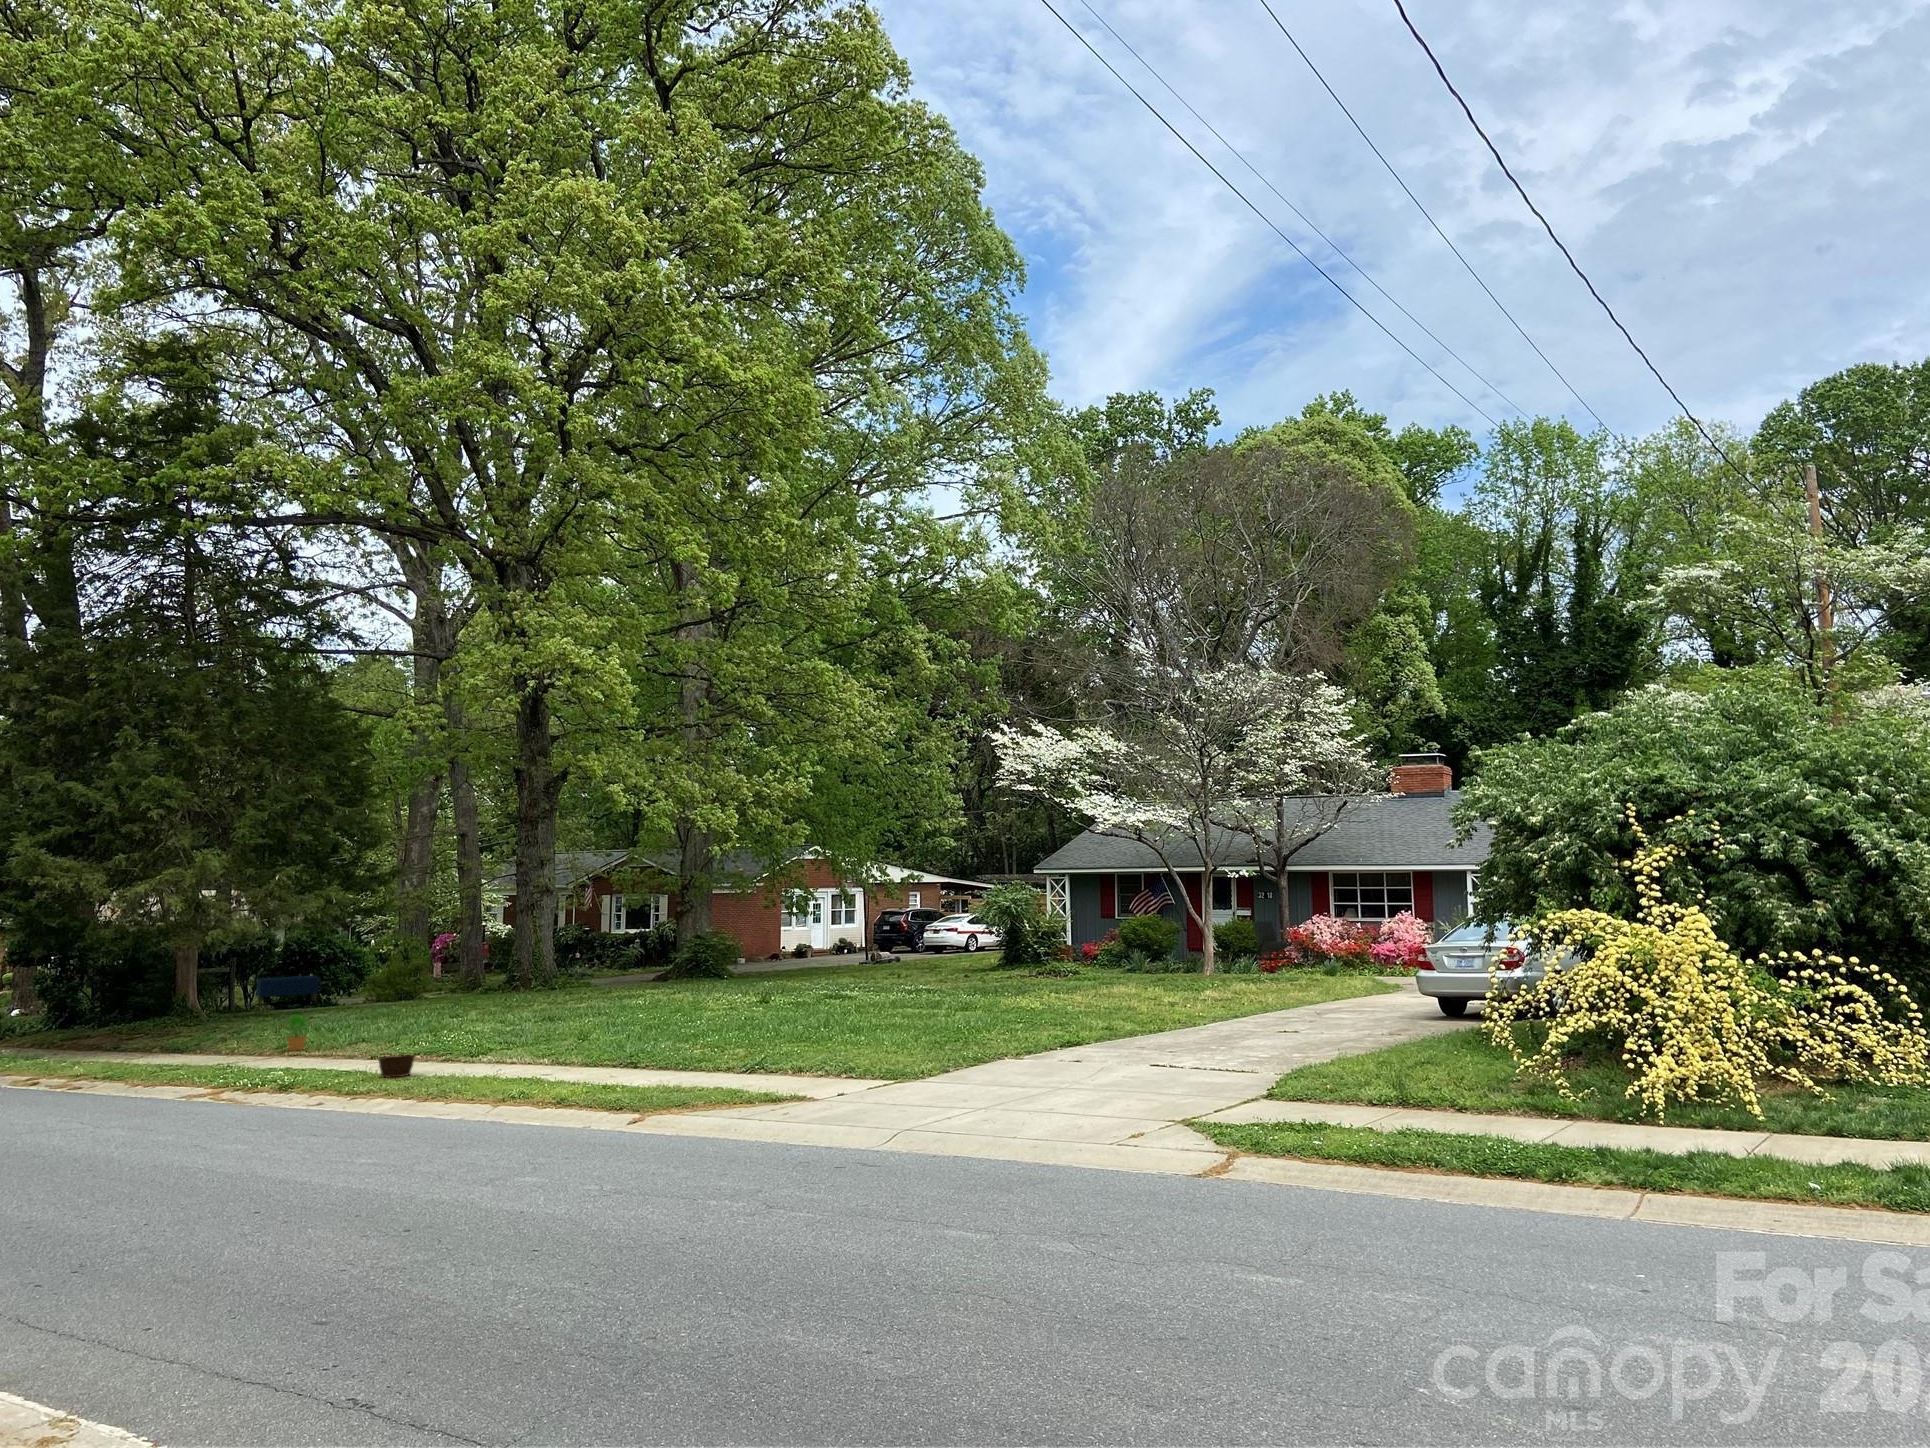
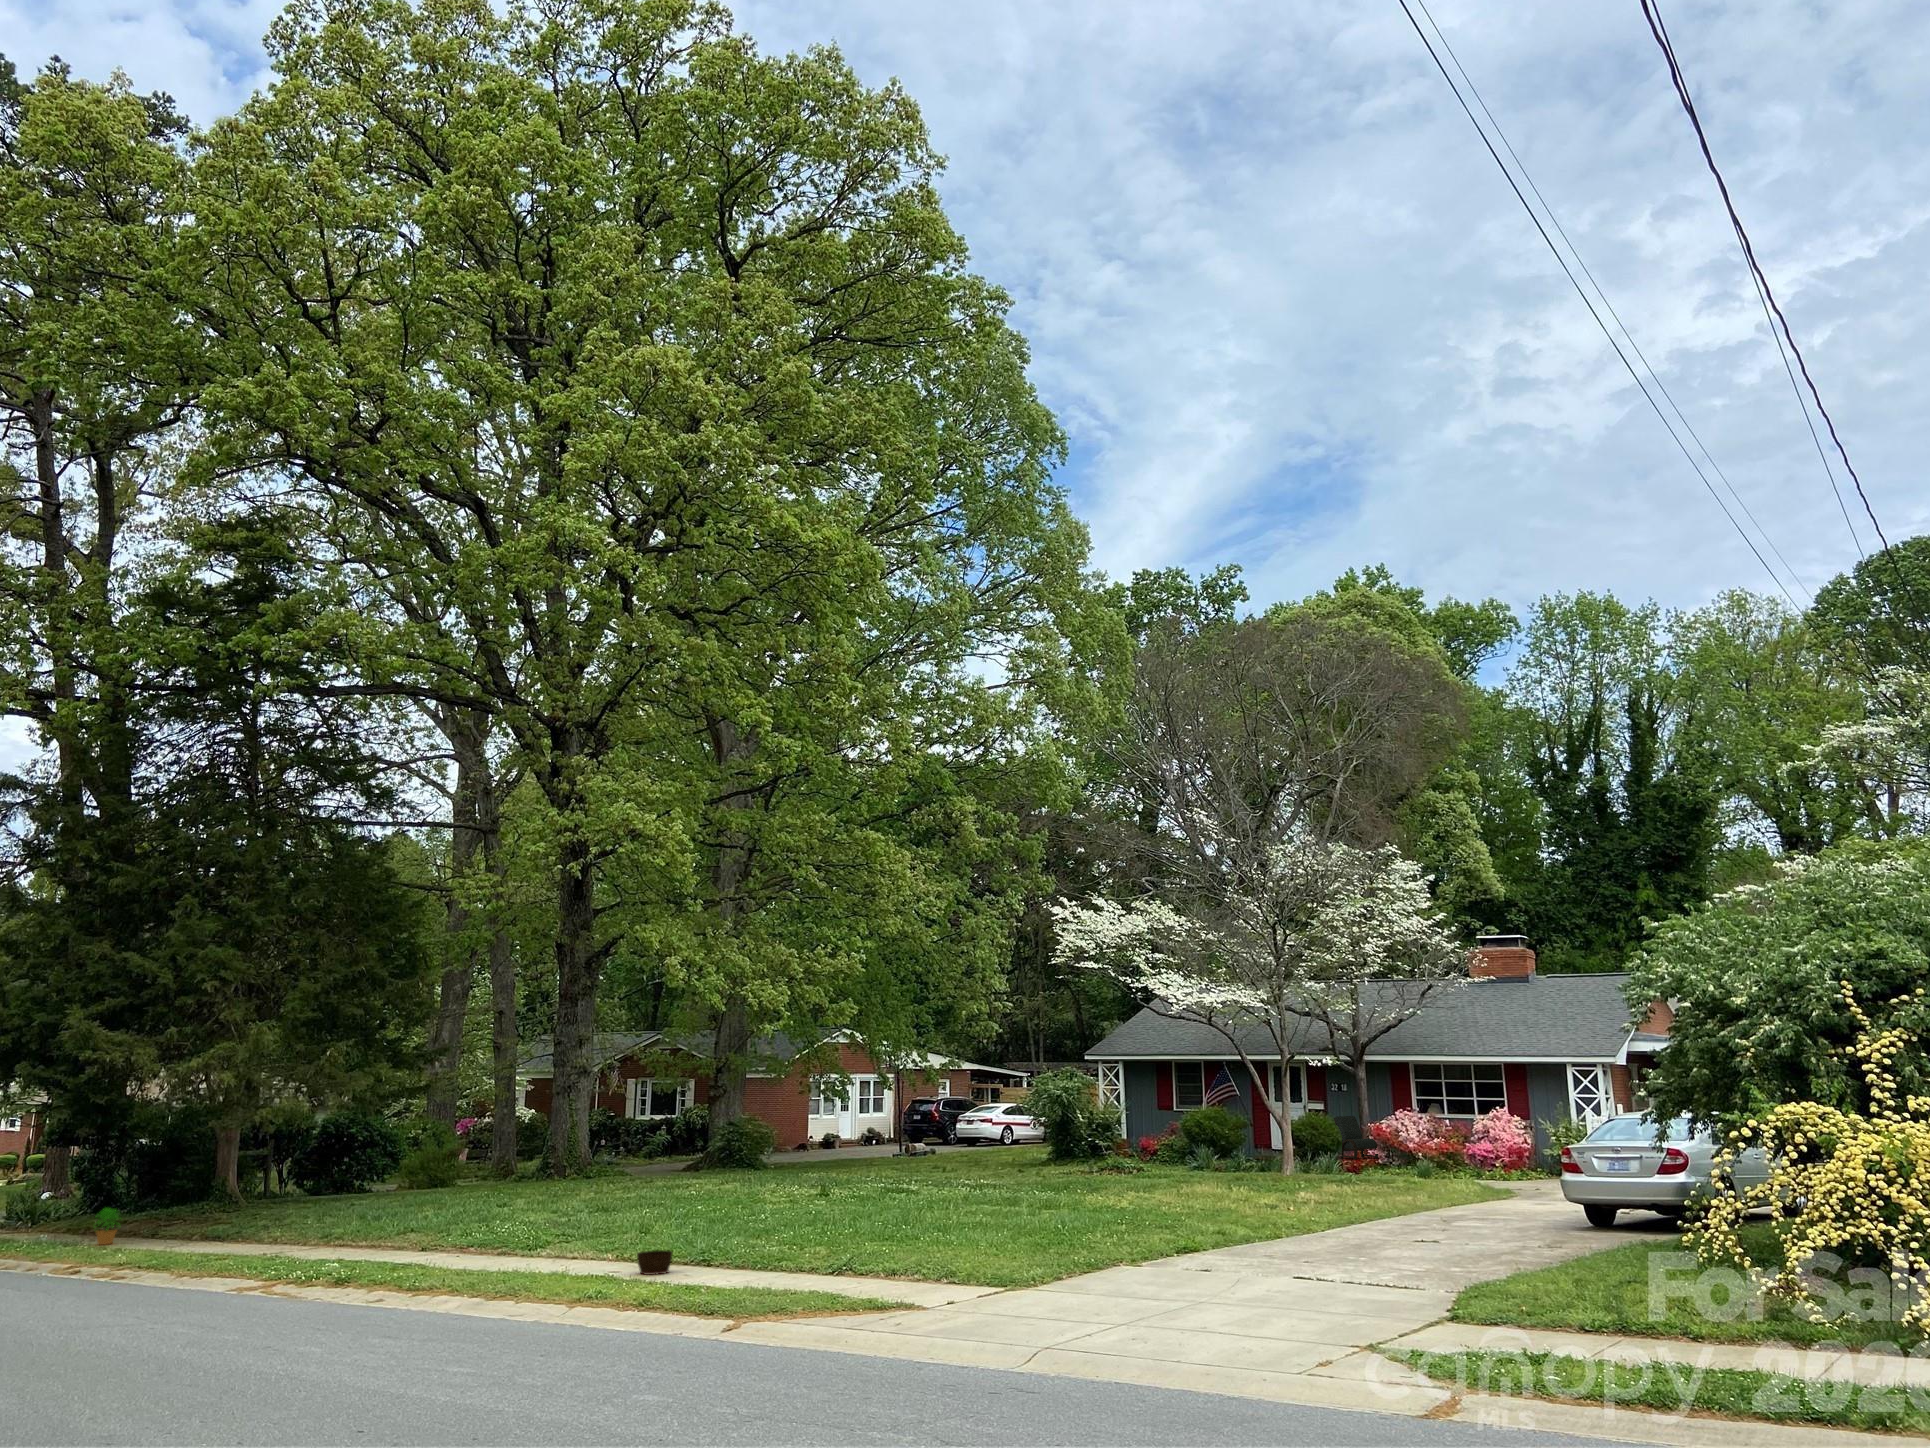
bench: present [257,976,319,1005] -> none [284,1167,348,1199]
potted plant: present [284,1014,309,1051] -> present [94,1208,121,1245]
basket: present [379,1055,414,1078] -> present [637,1250,673,1275]

